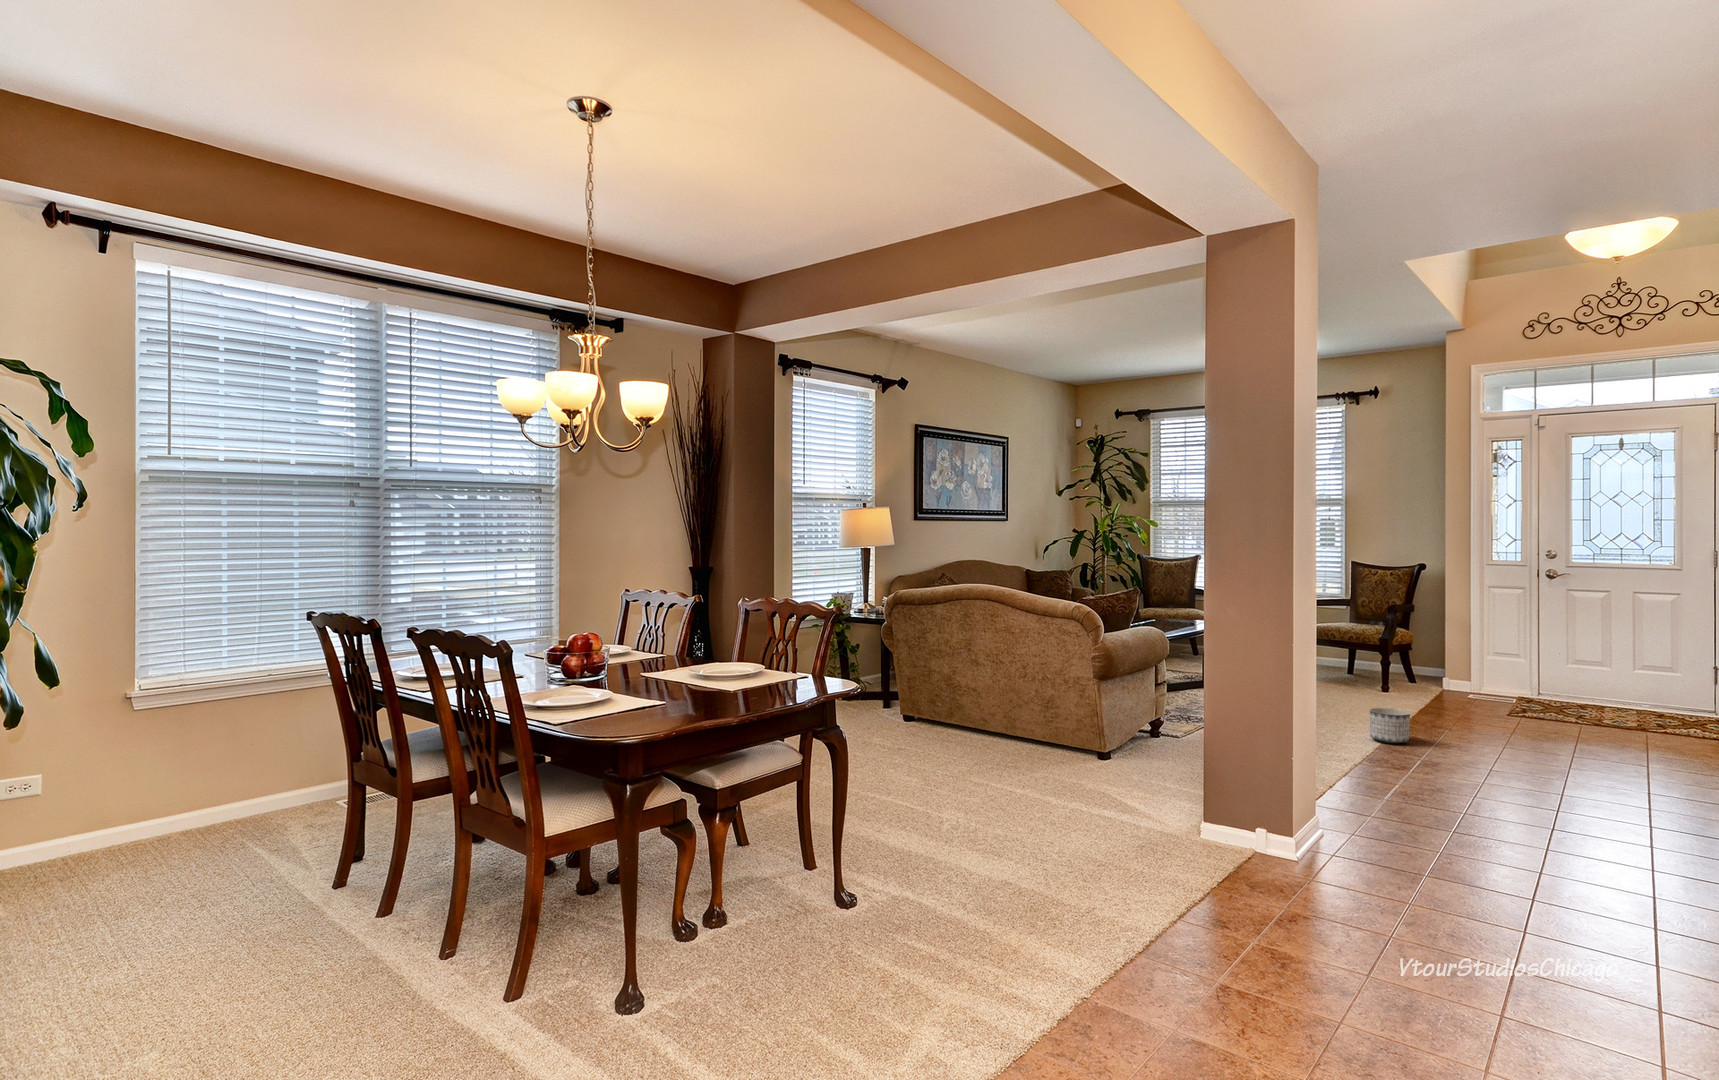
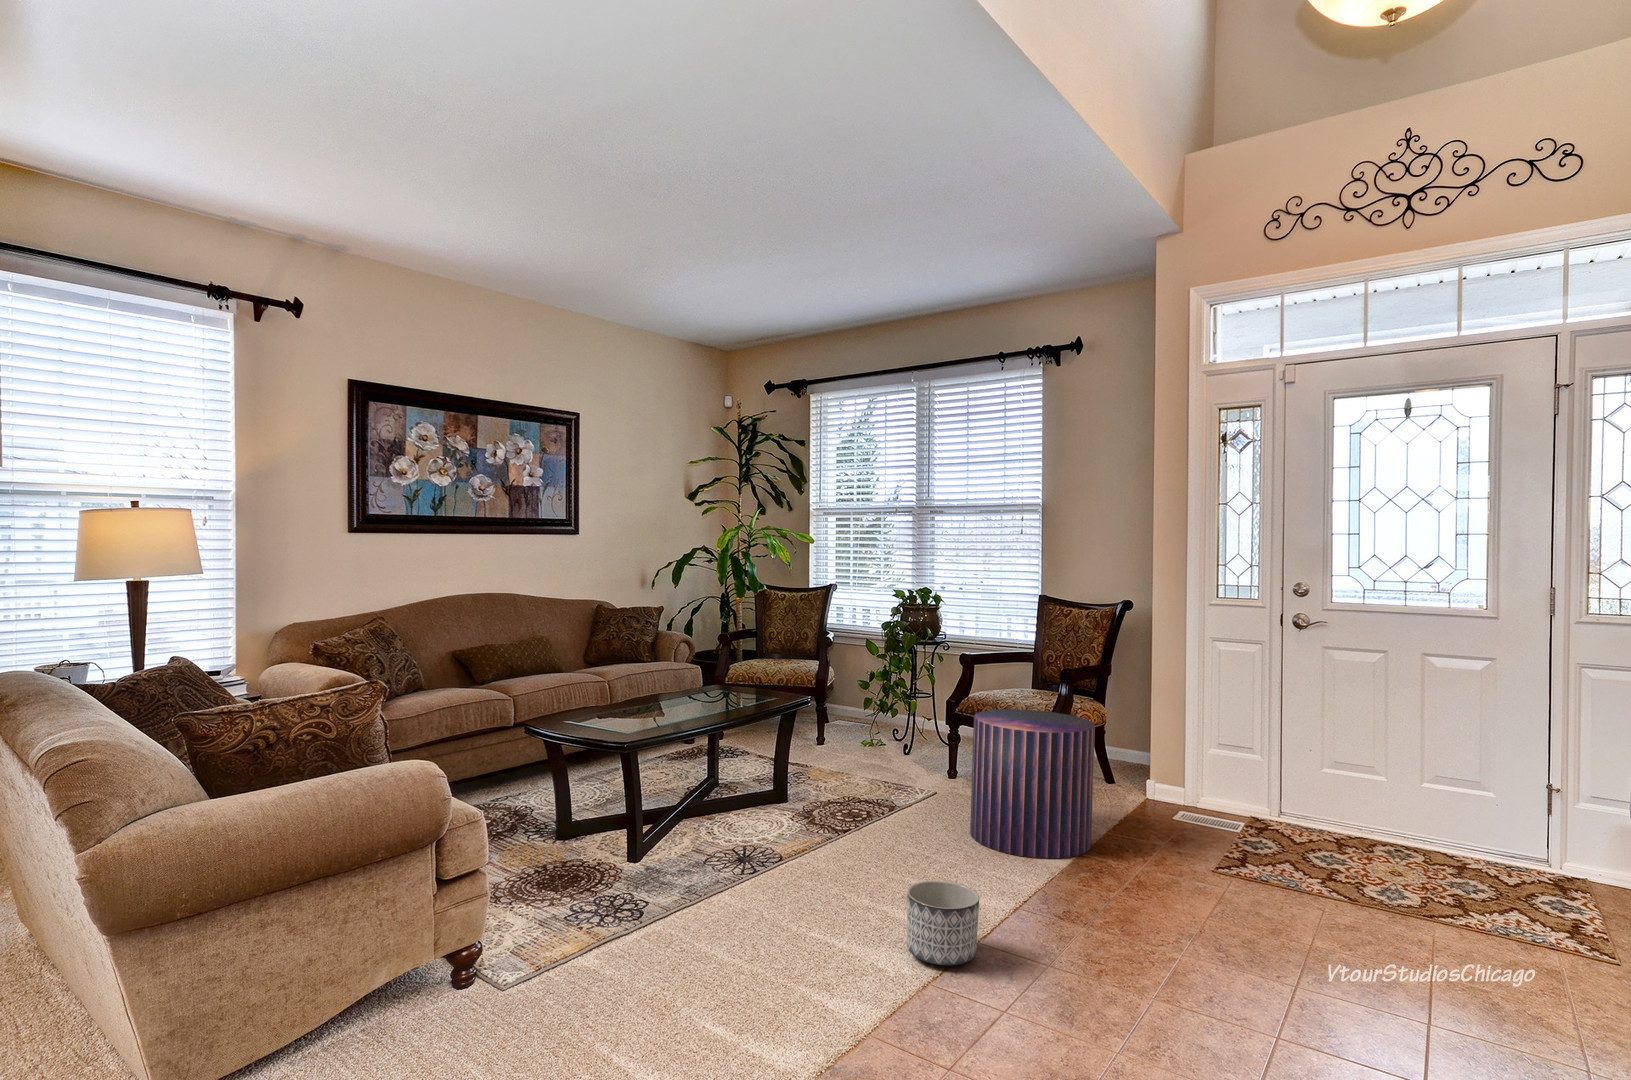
pouf: none [1349,631,1429,712] -> present [970,709,1095,858]

